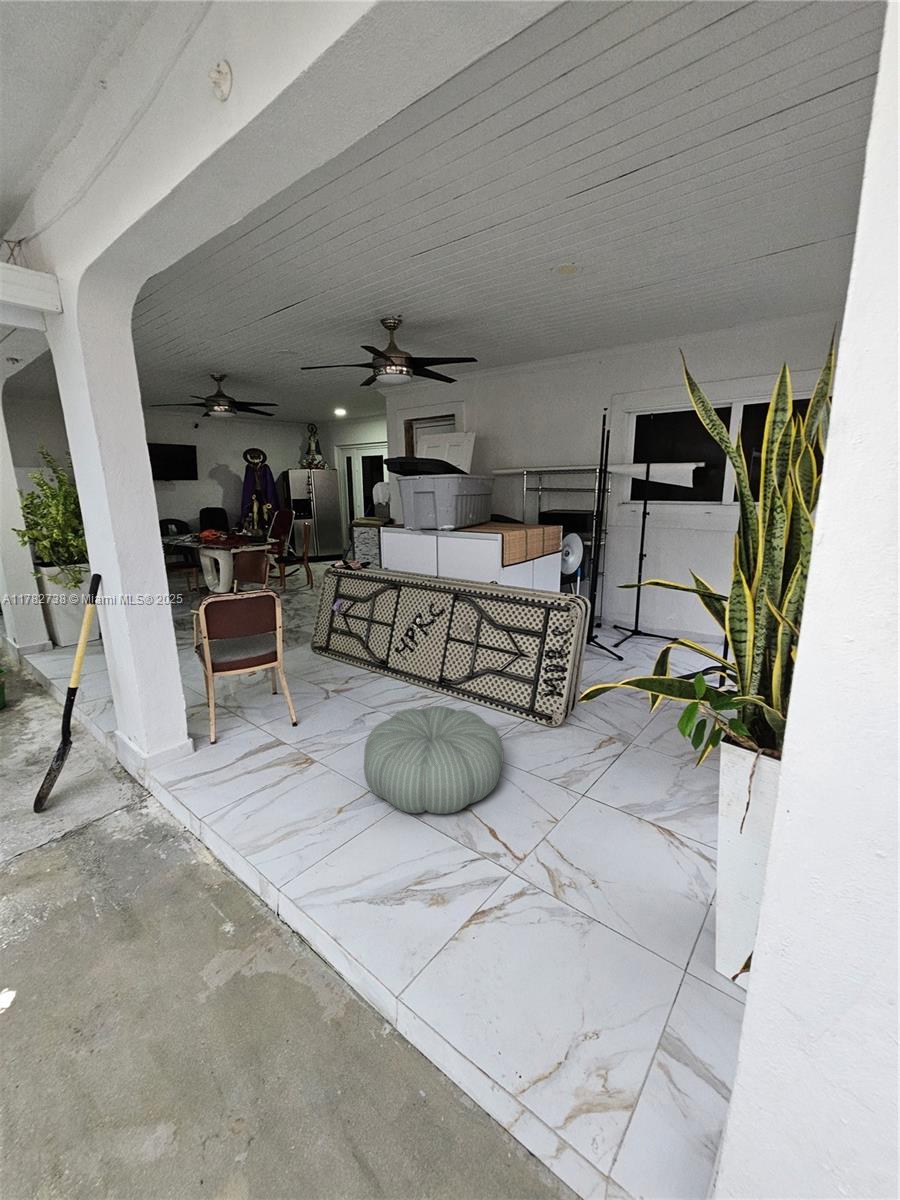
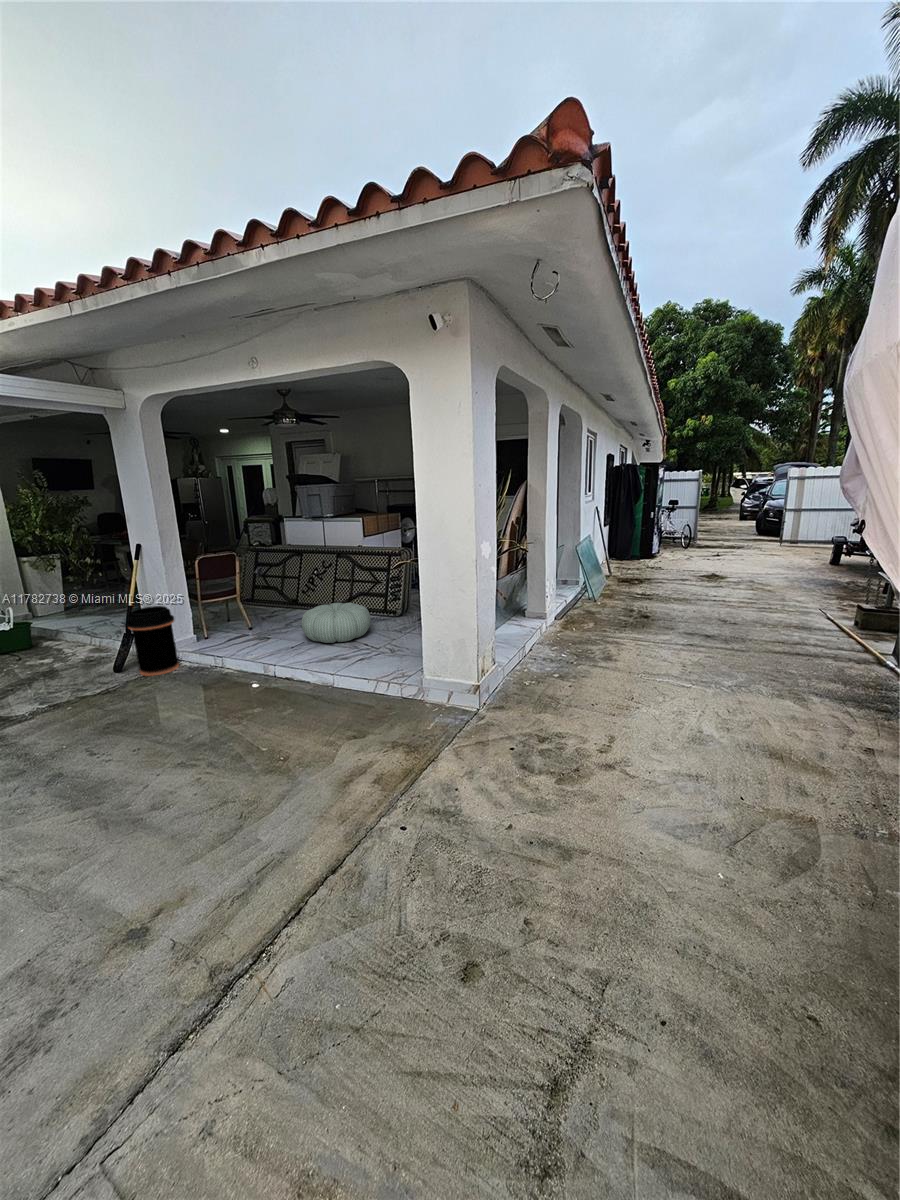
trash can: none [28,695,135,838] -> present [127,606,179,676]

